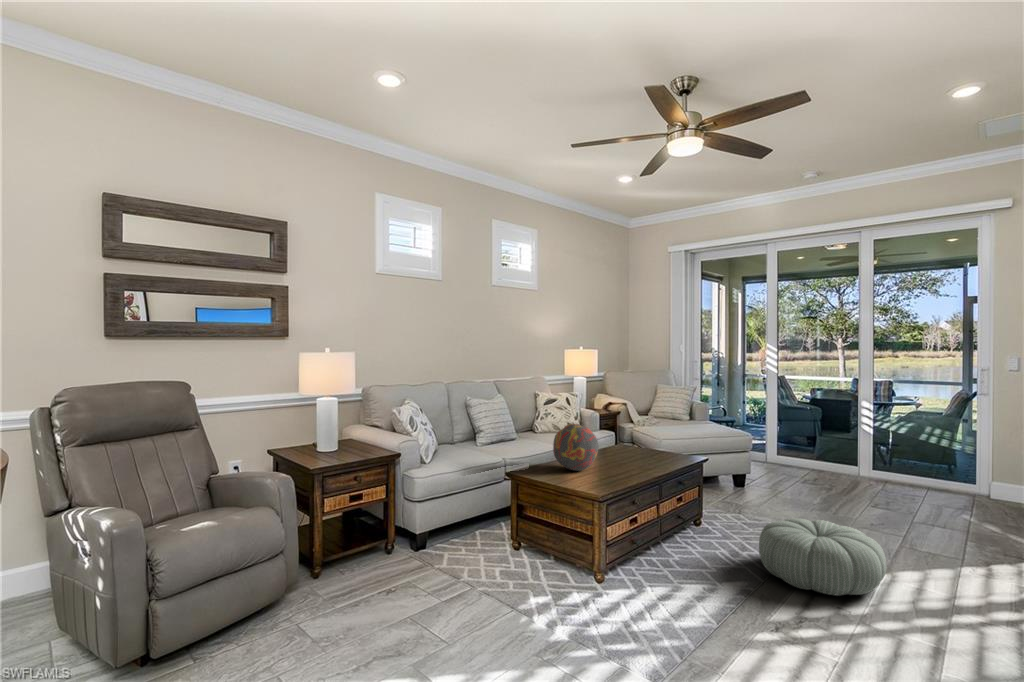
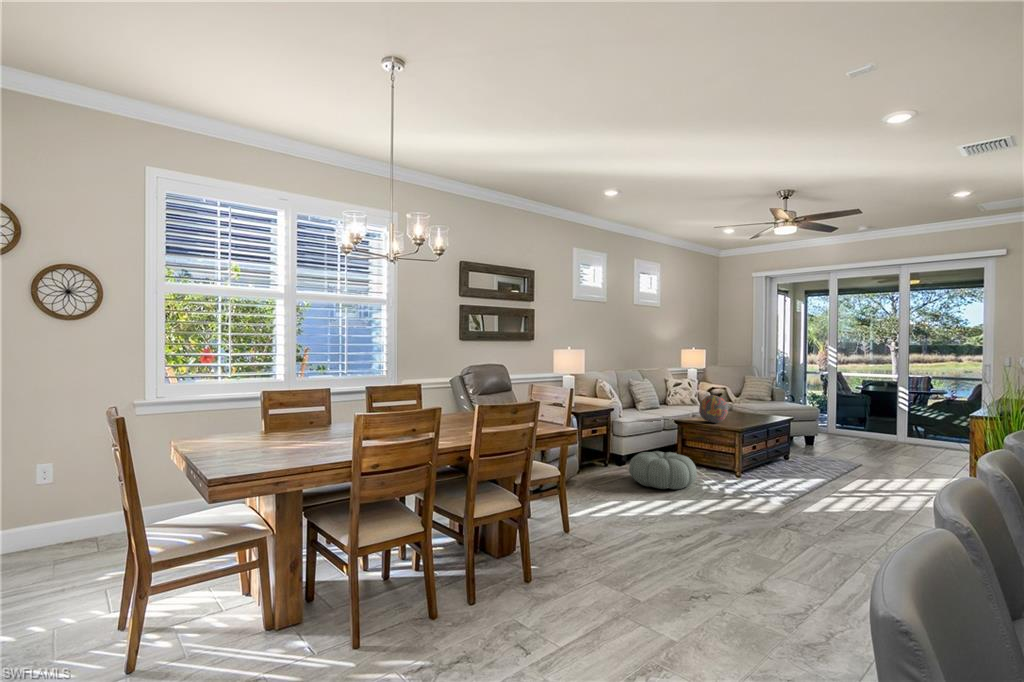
pouf: present [759,518,886,596] -> present [629,451,697,489]

